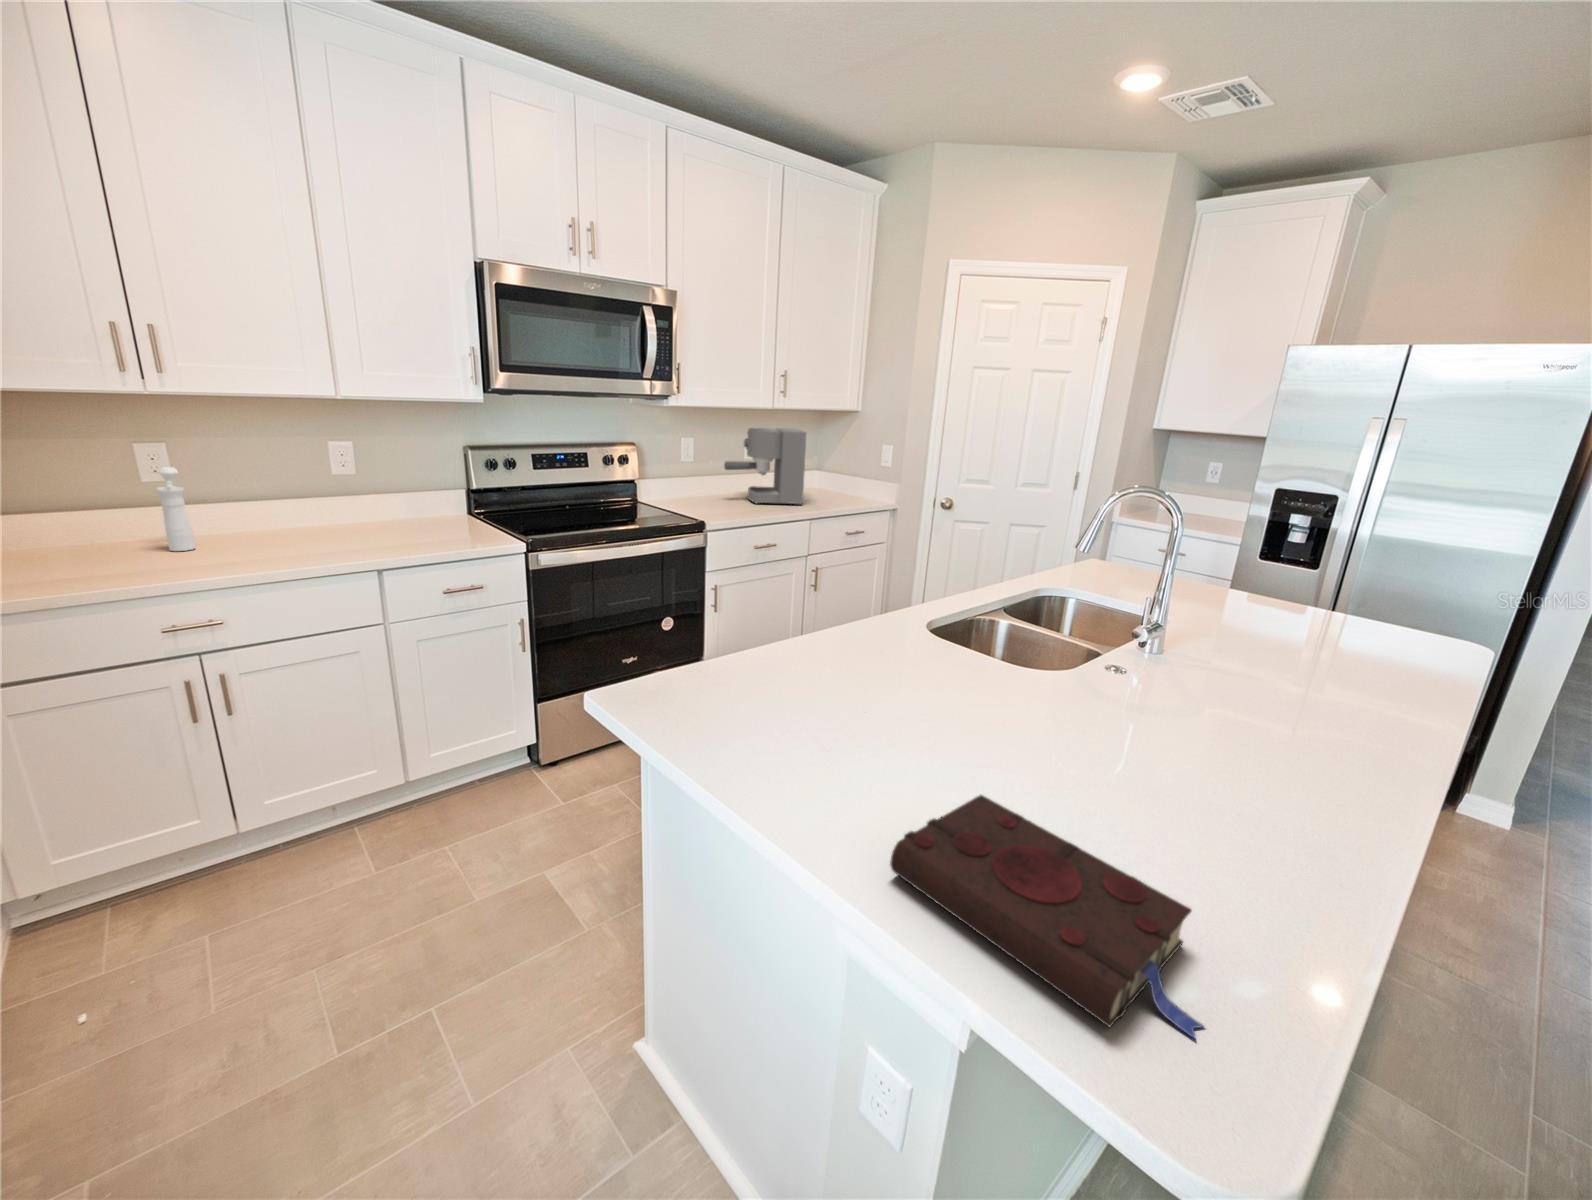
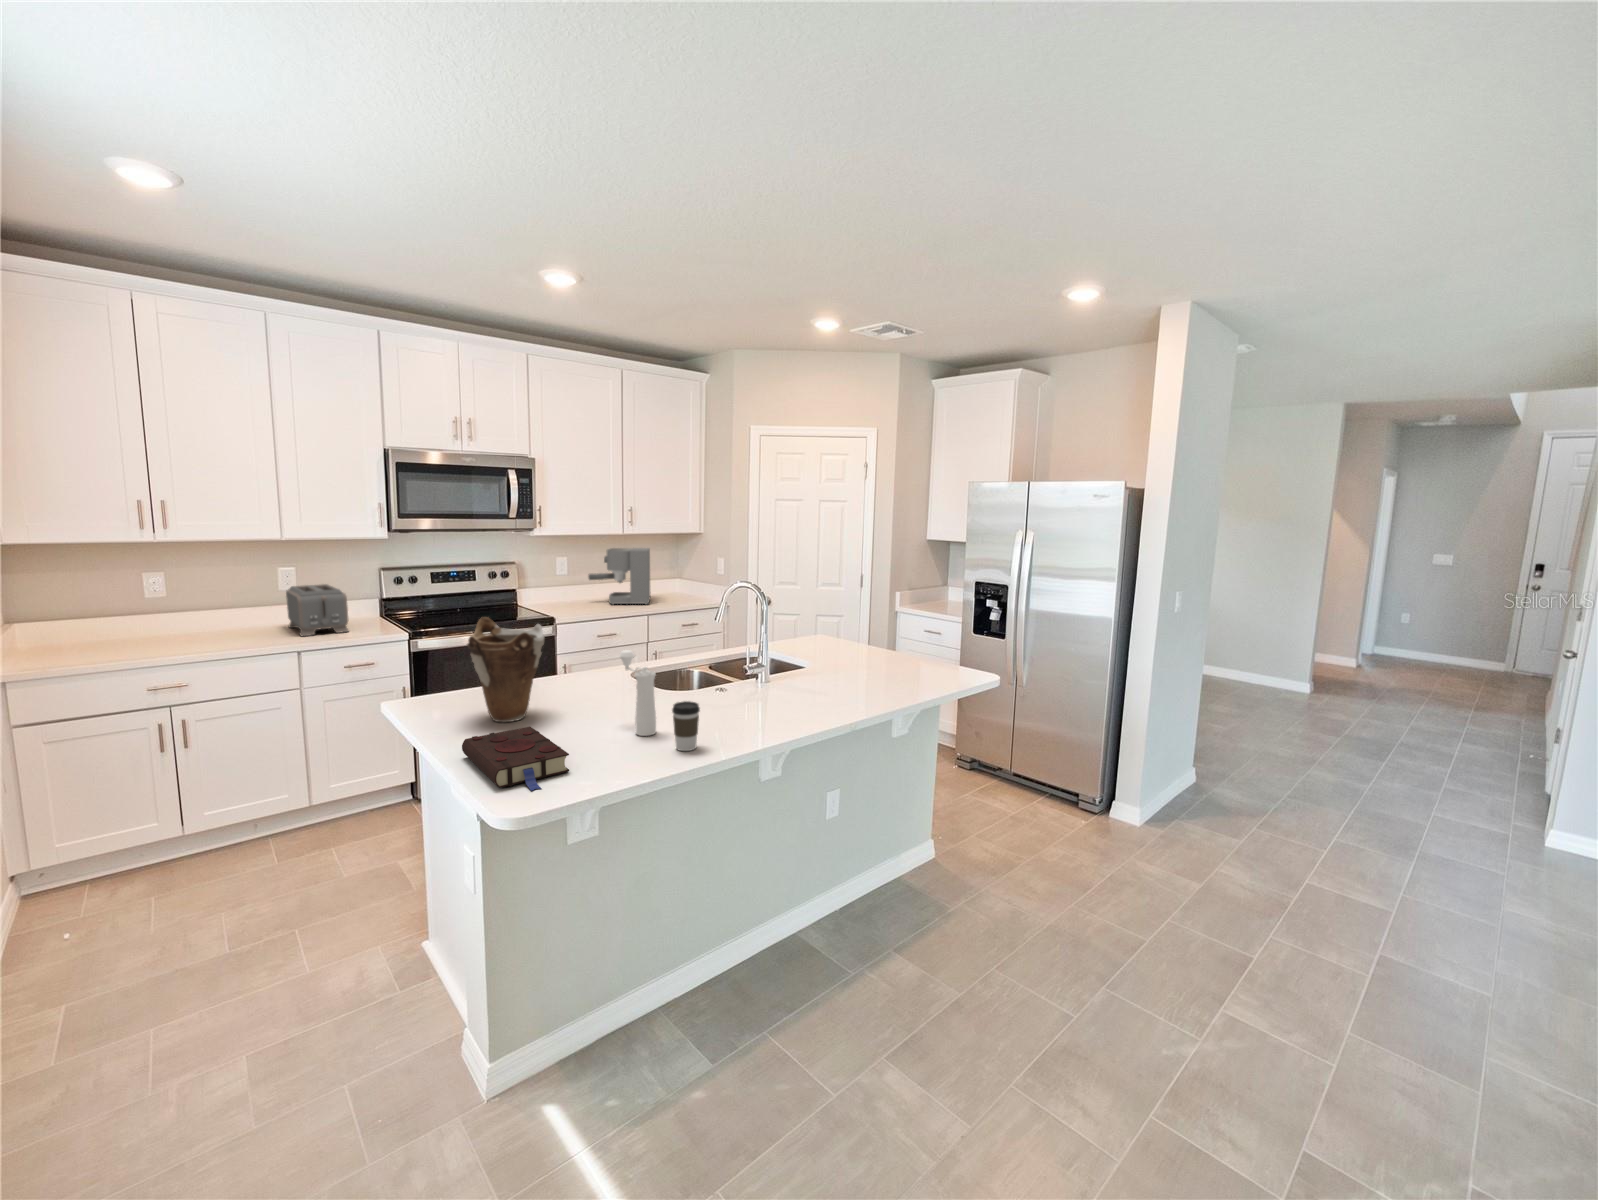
pepper mill: present [156,467,195,551] -> present [619,650,656,736]
toaster: none [345,467,442,546] -> present [286,584,349,636]
vase: none [789,551,943,755] -> present [467,617,544,722]
coffee cup: none [1277,753,1361,860] -> present [672,701,700,751]

